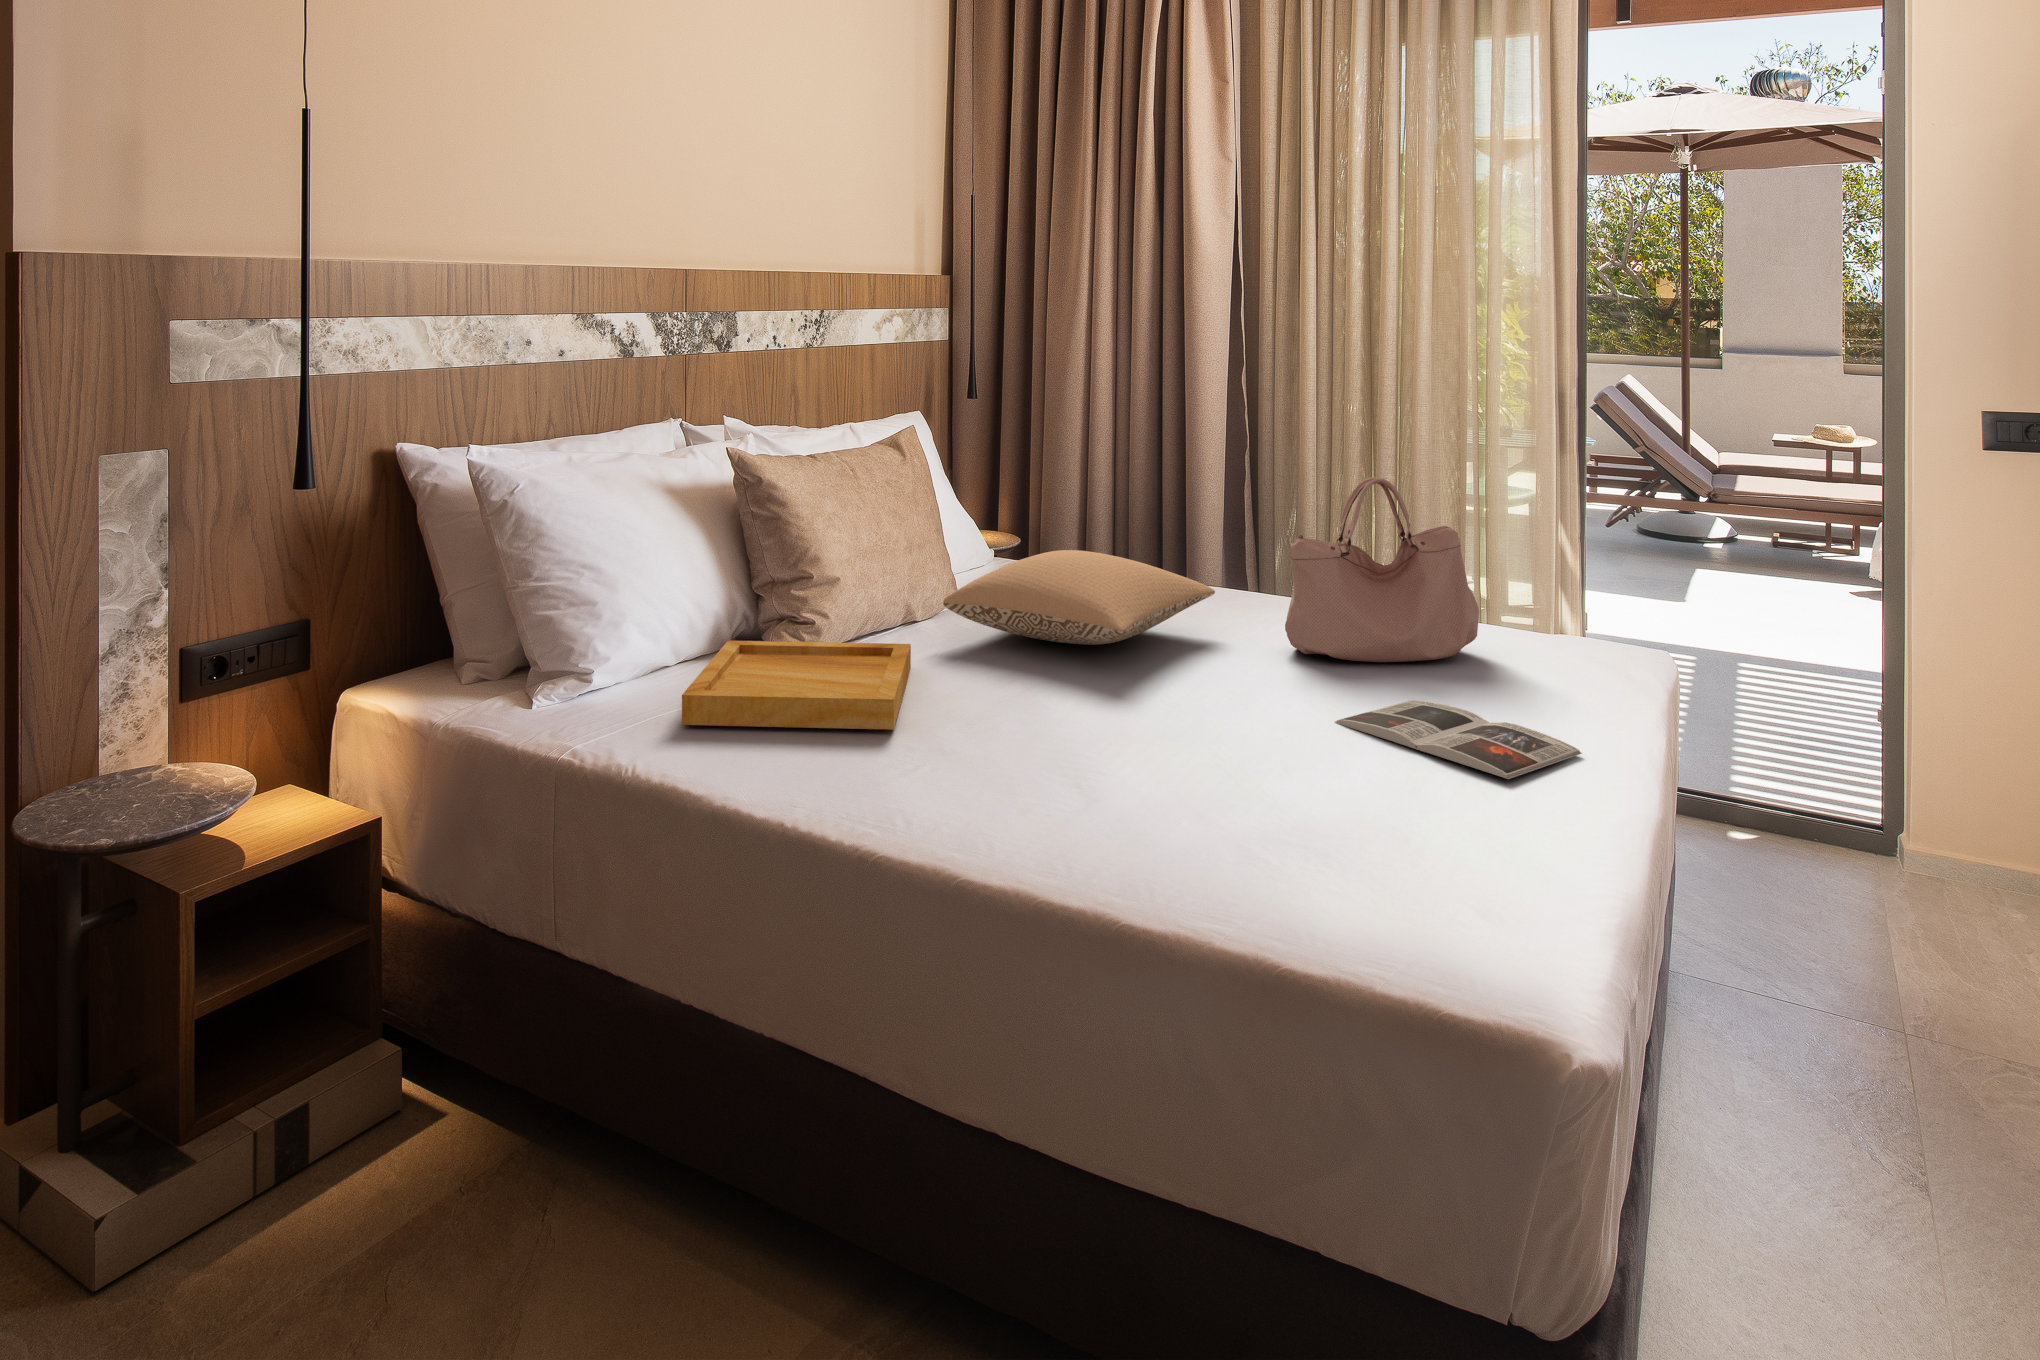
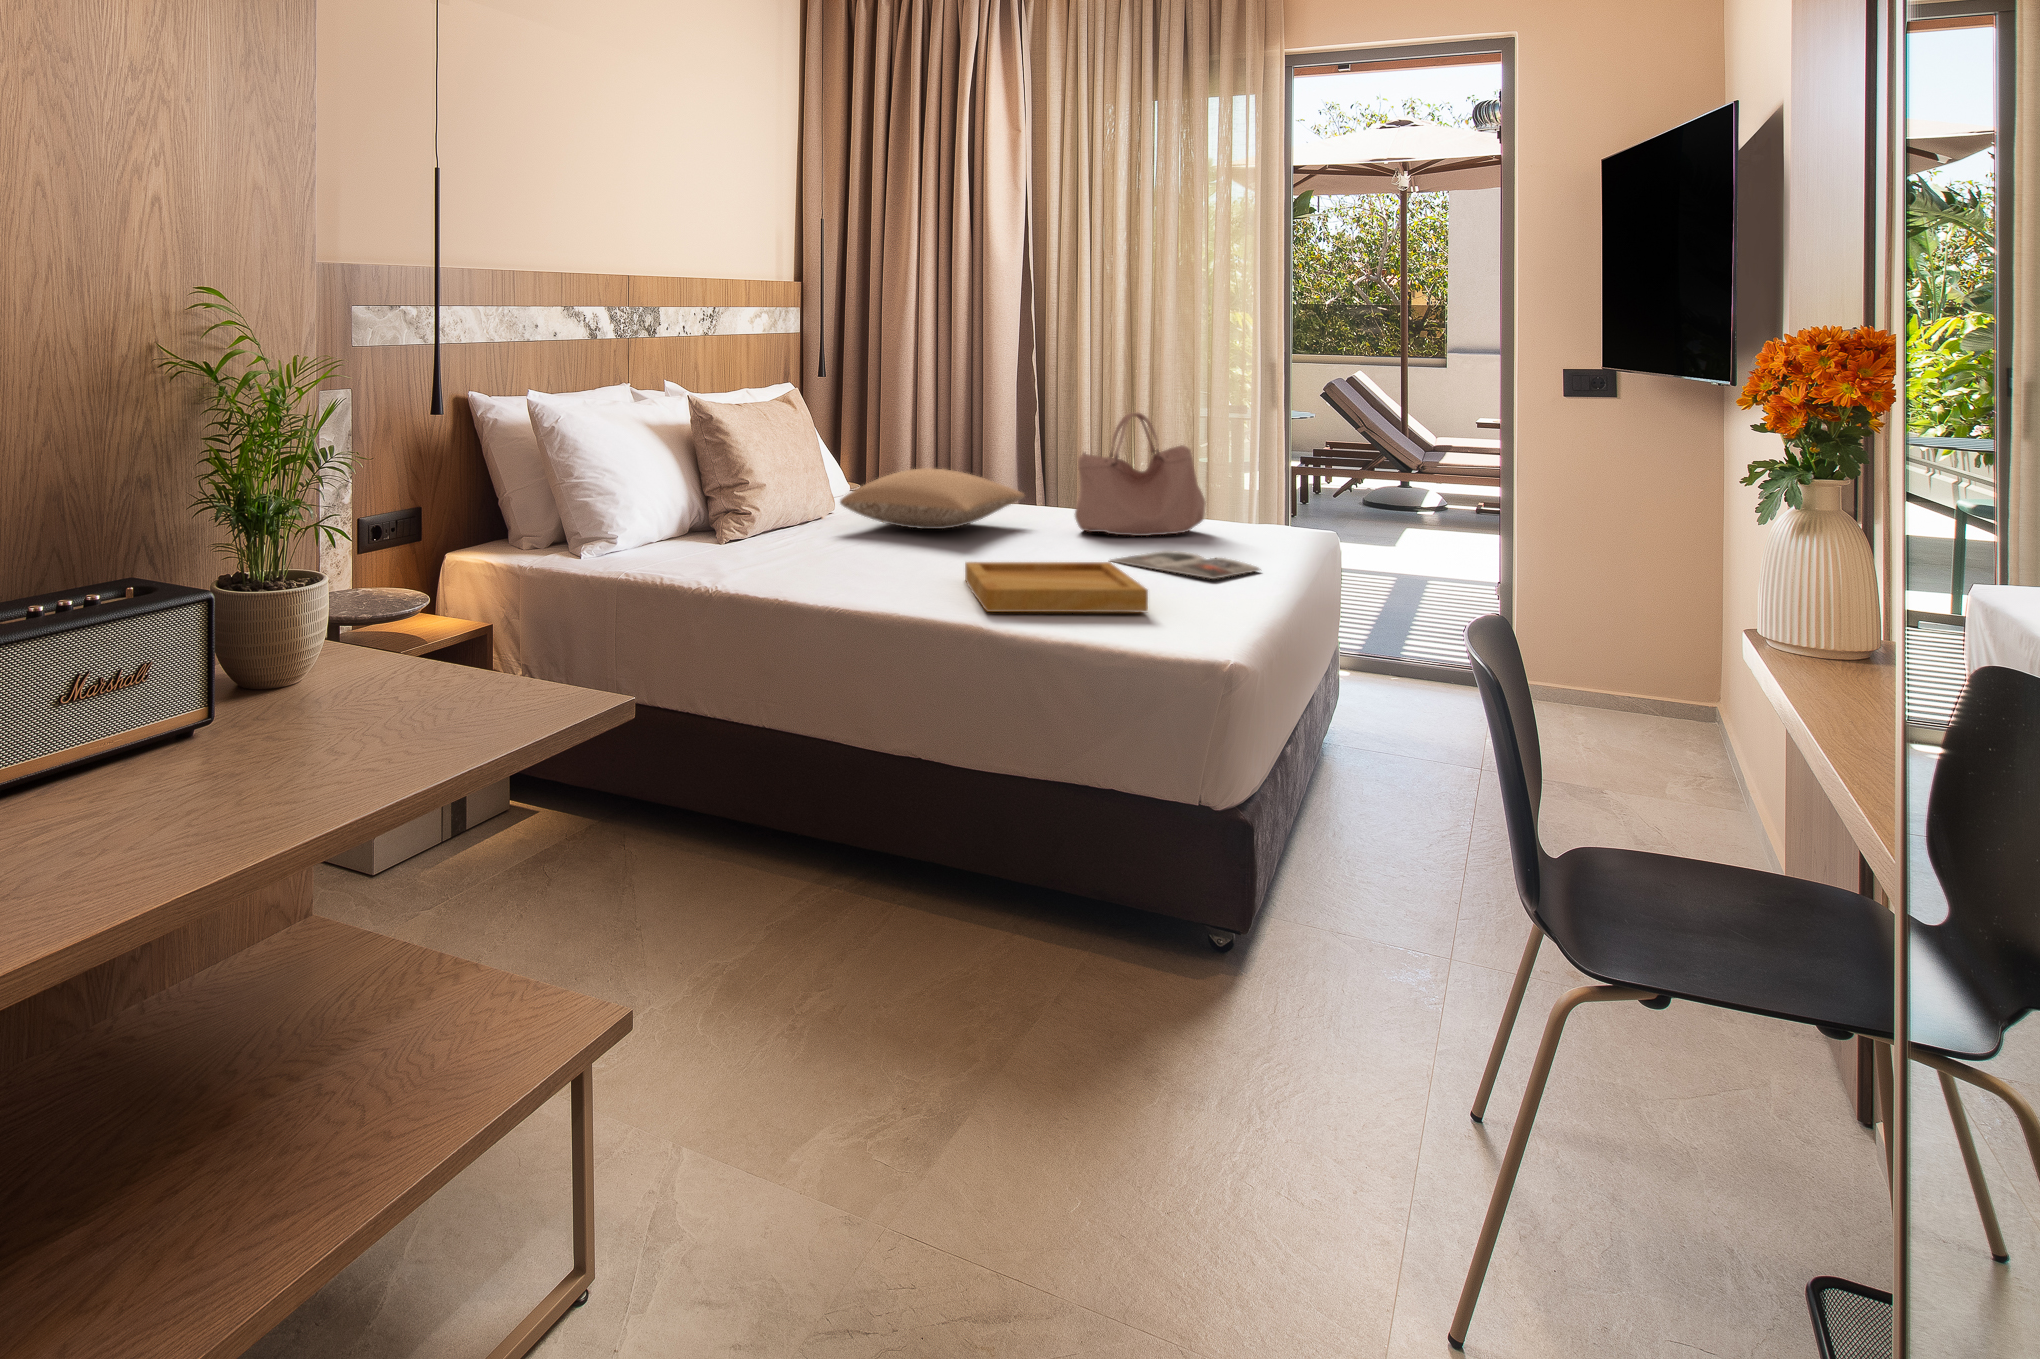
tray: present [682,641,911,729] -> present [965,562,1148,612]

